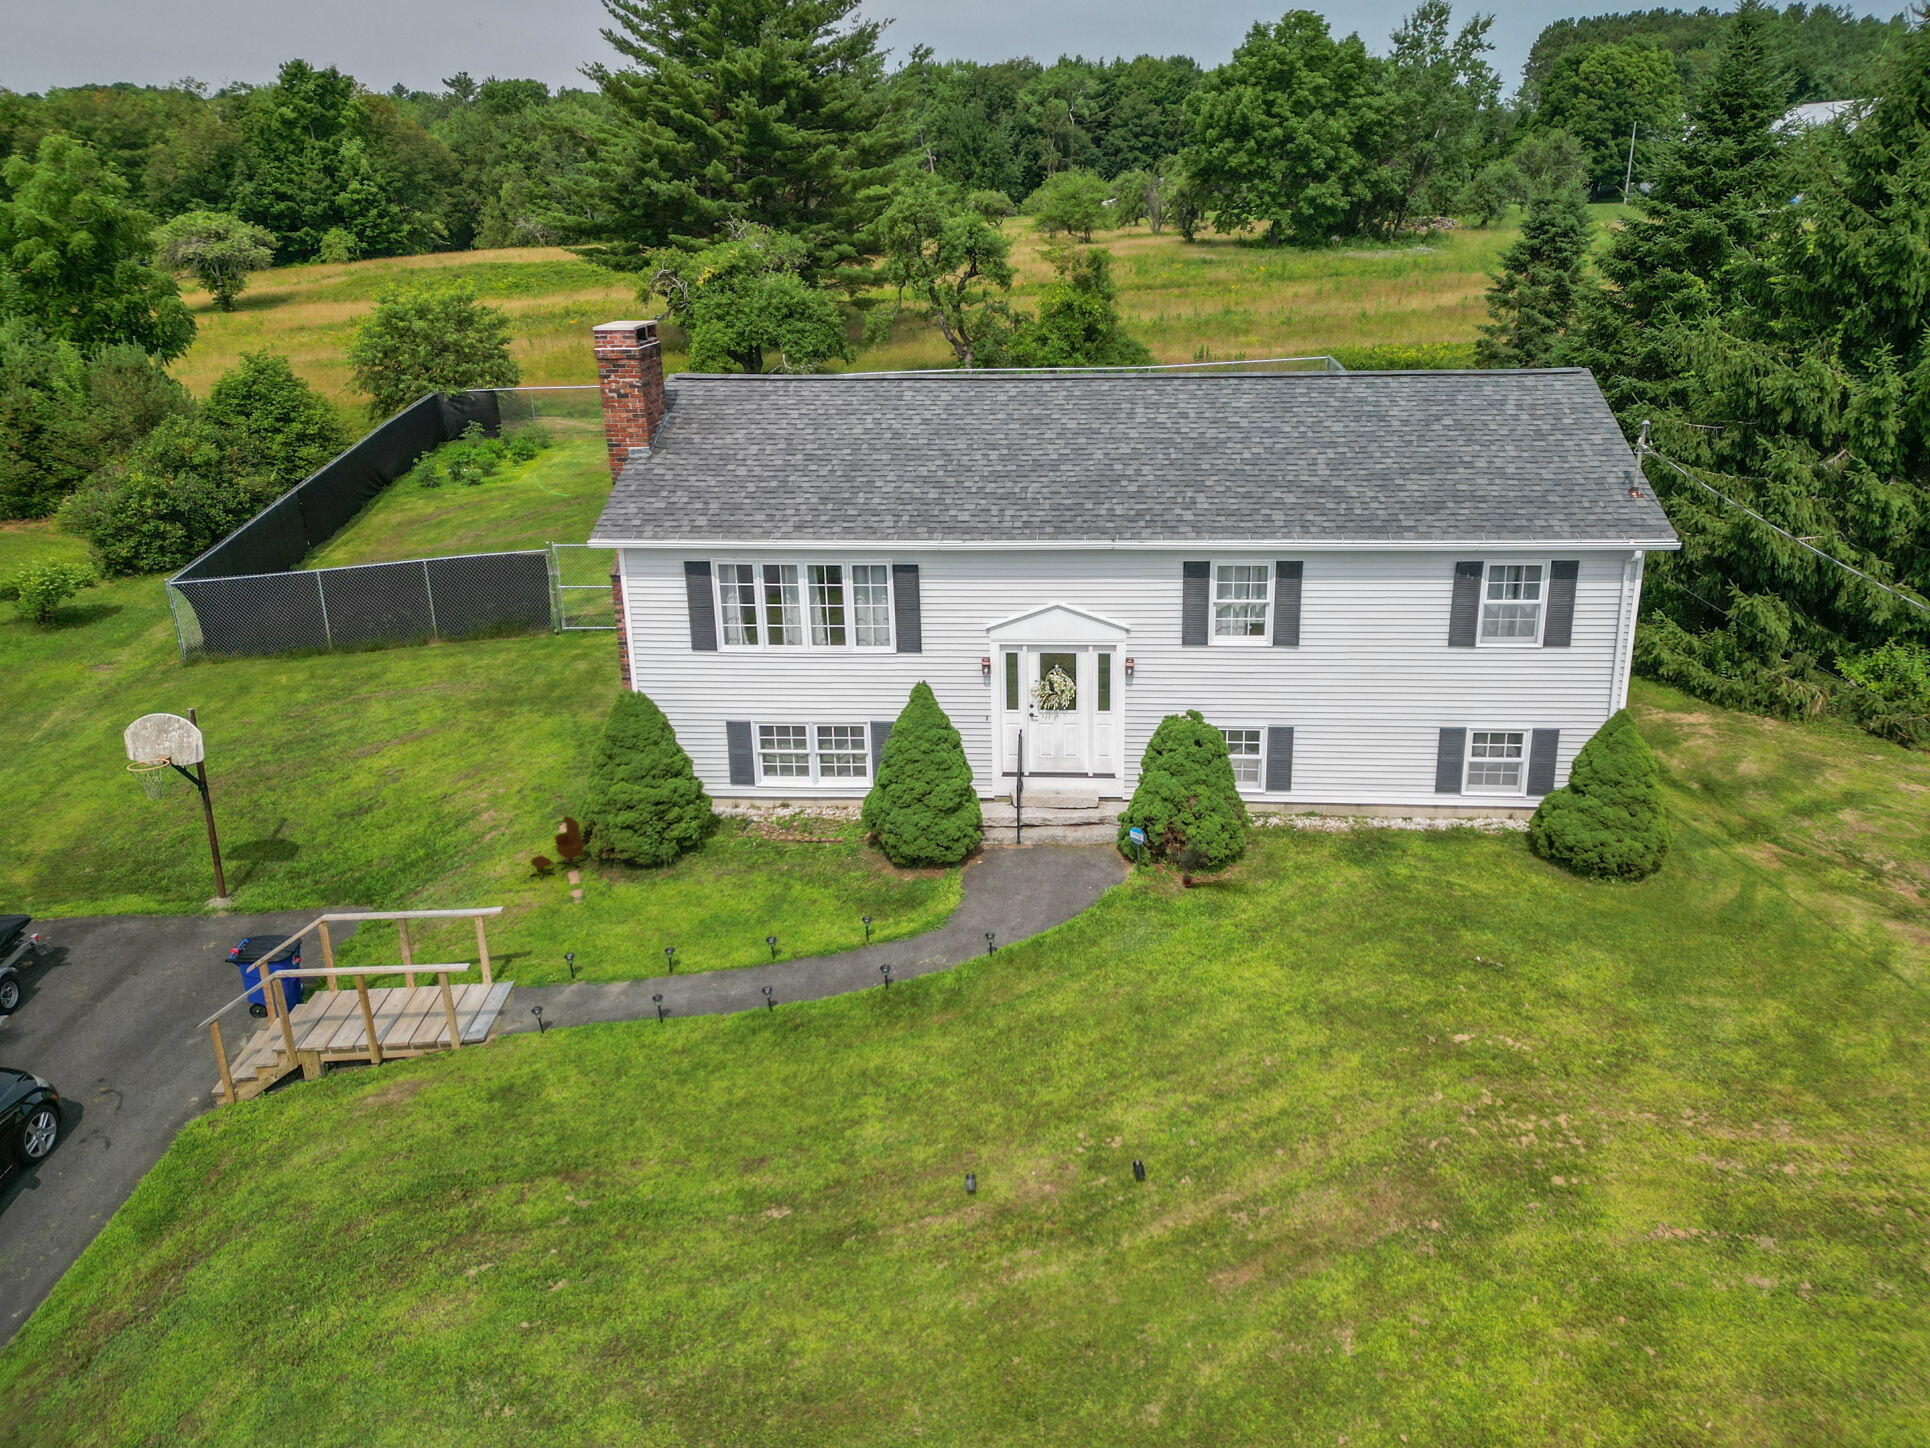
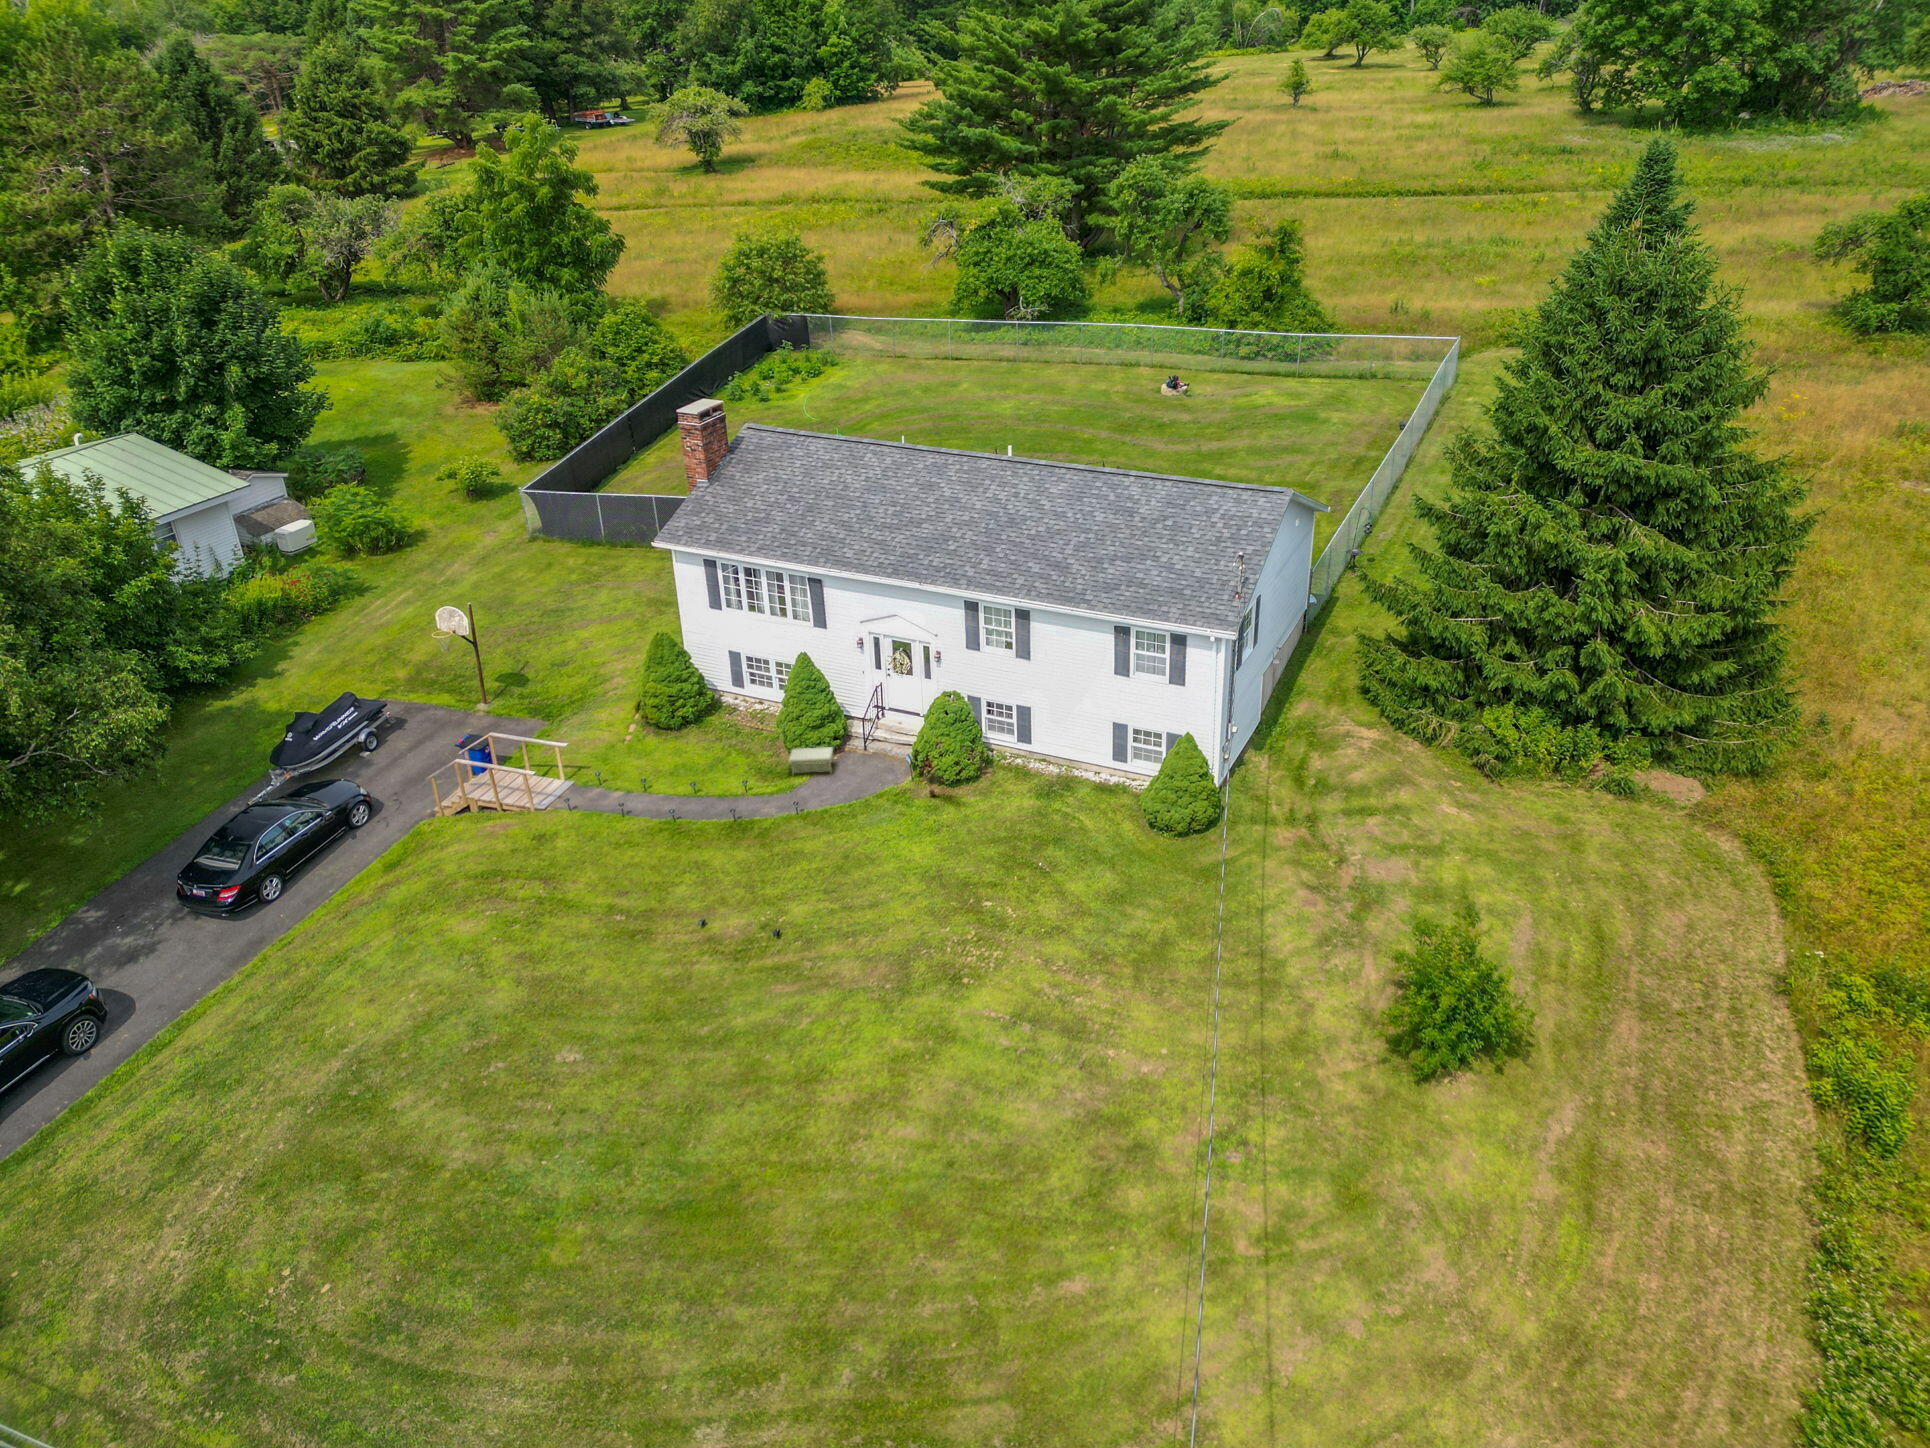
lounge chair: present [531,816,584,878] -> none [618,691,650,725]
storage bench: none [912,842,992,898] -> present [789,747,834,774]

